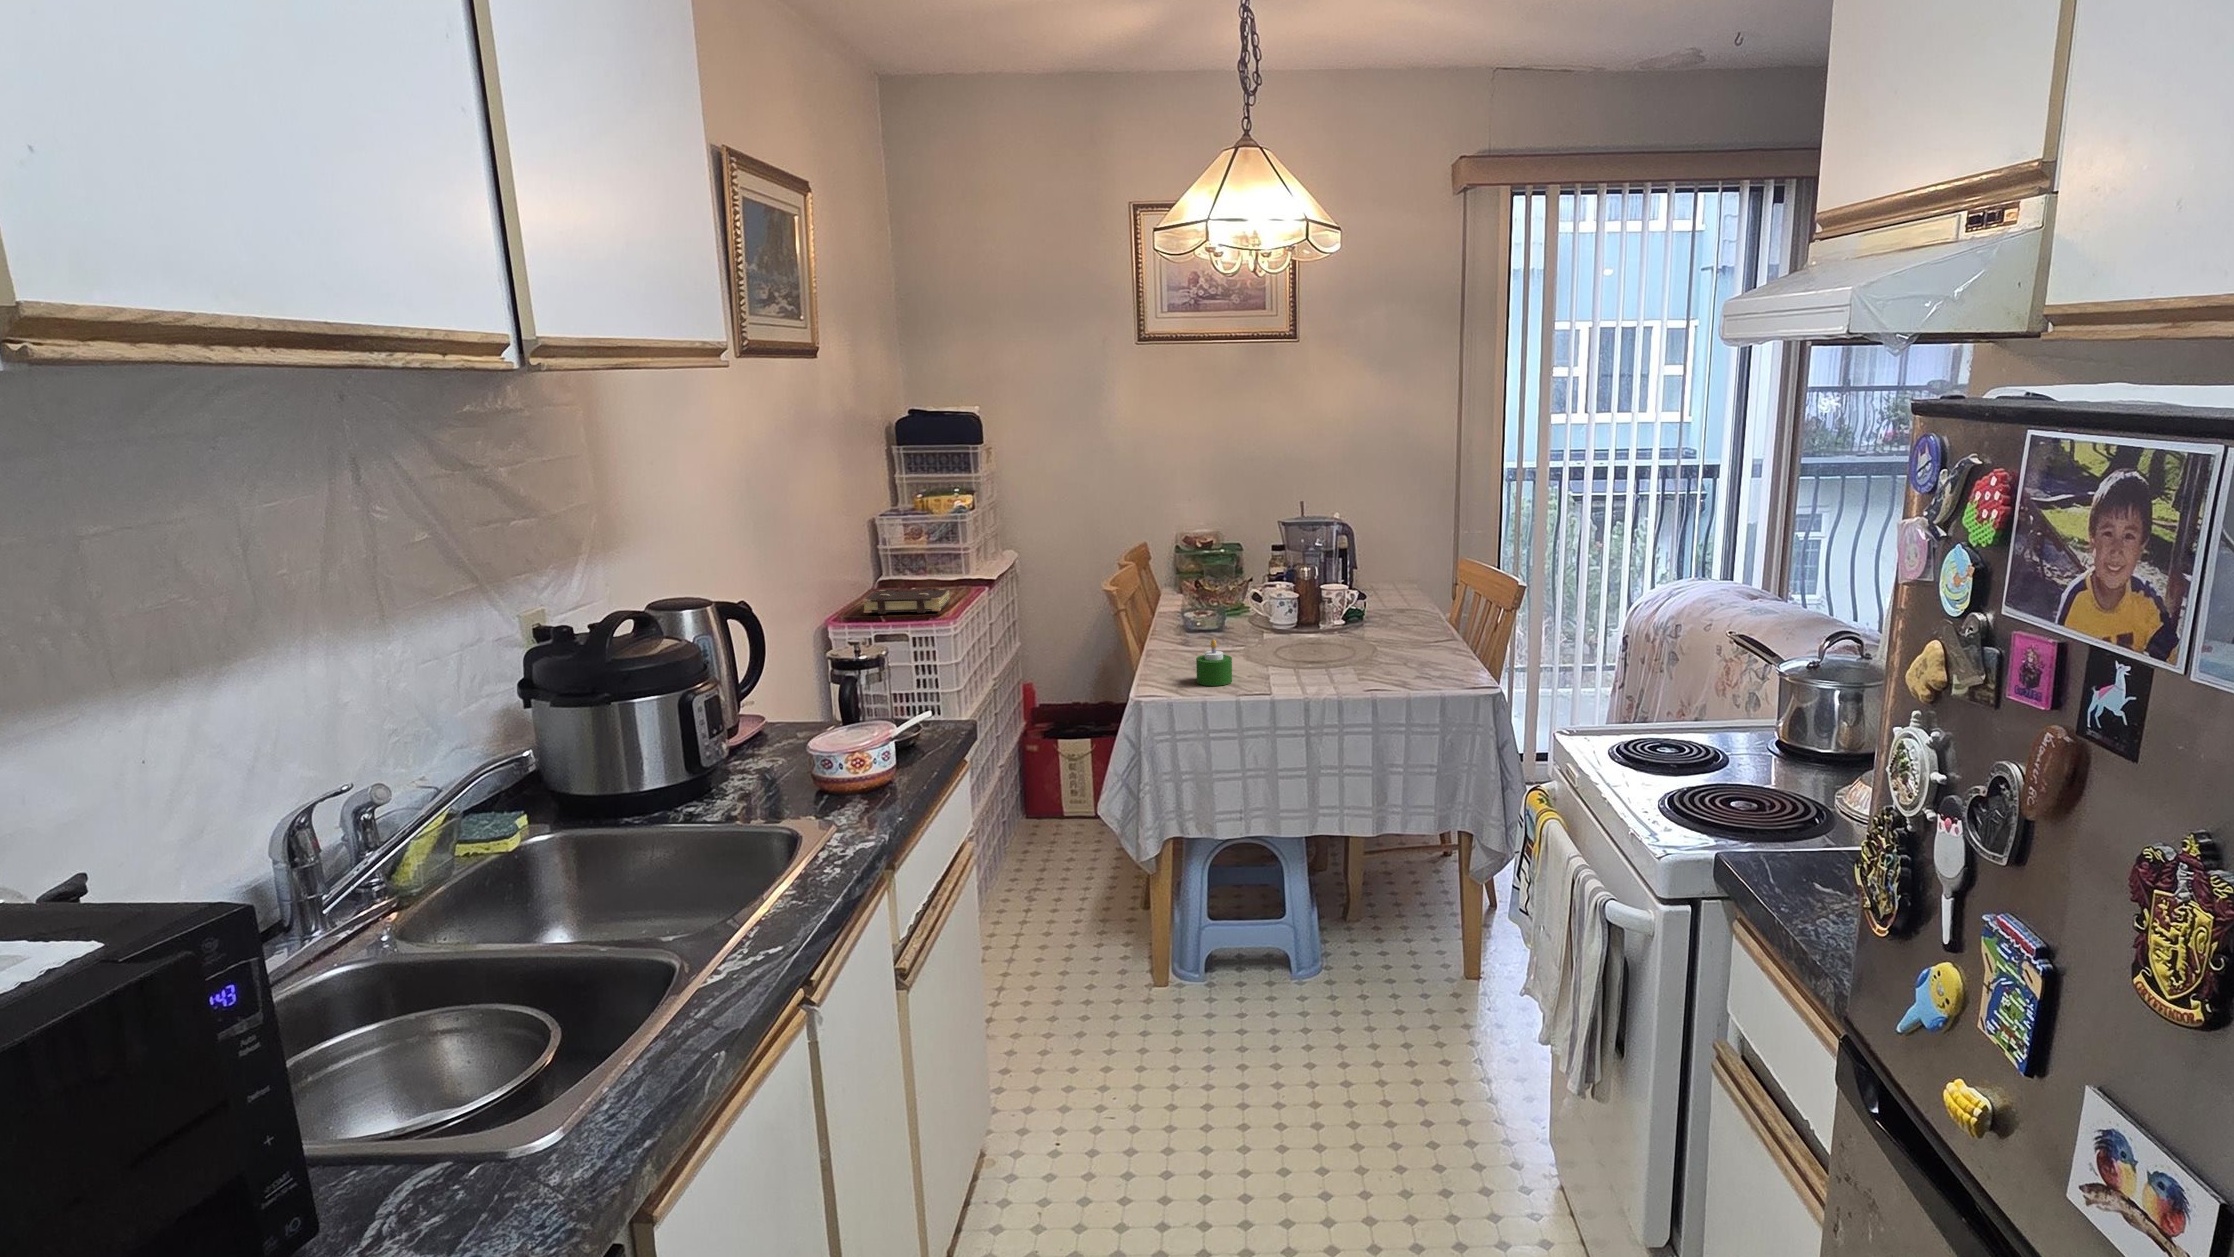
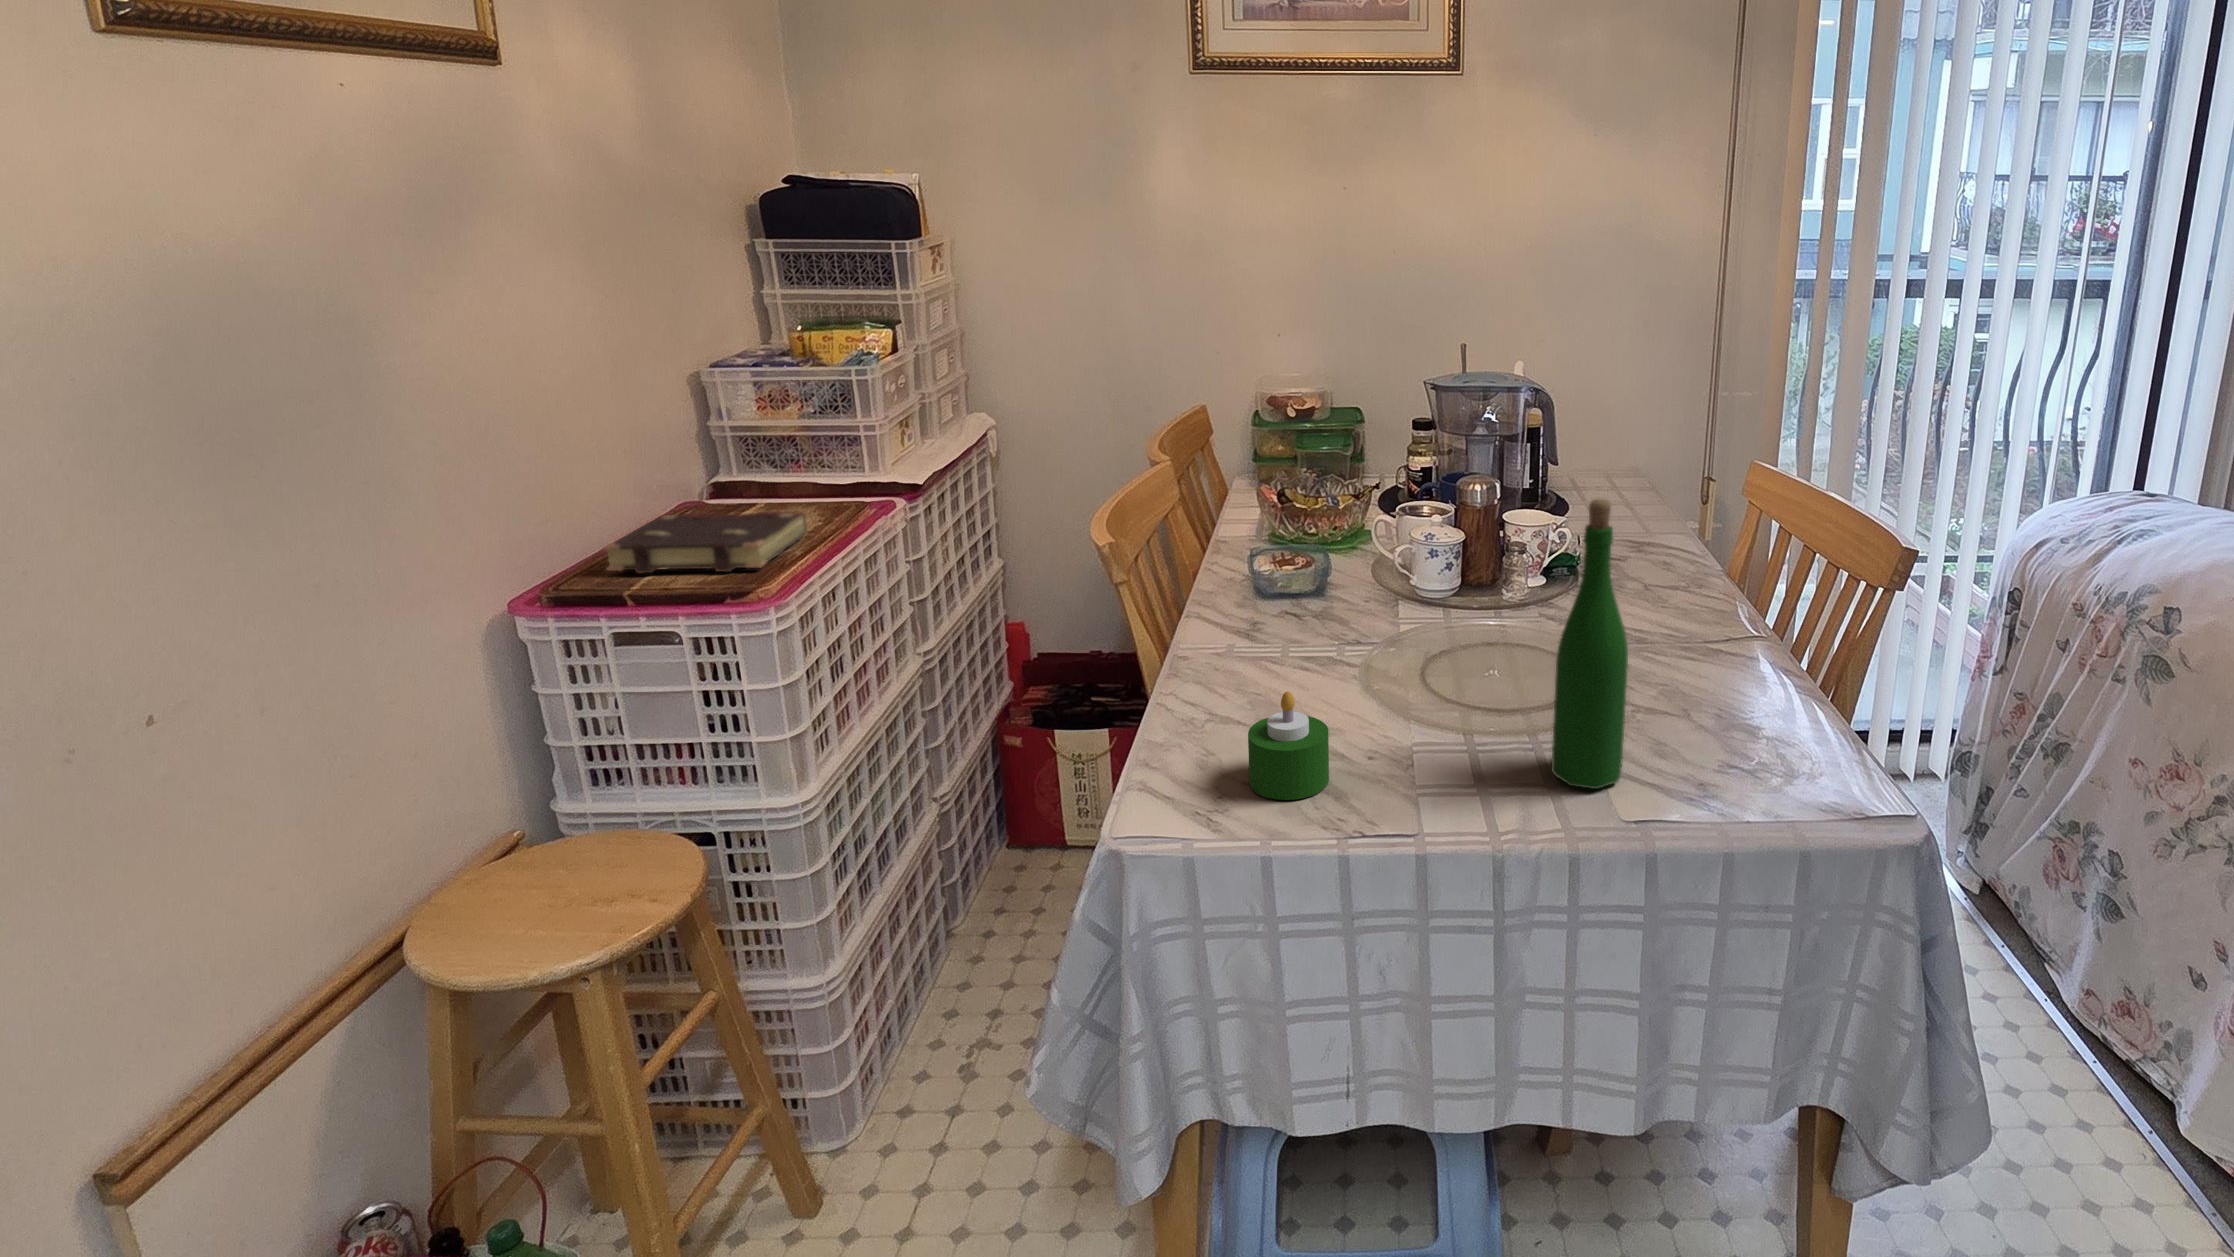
wine bottle: none [1332,551,1364,682] -> present [1552,499,1628,789]

